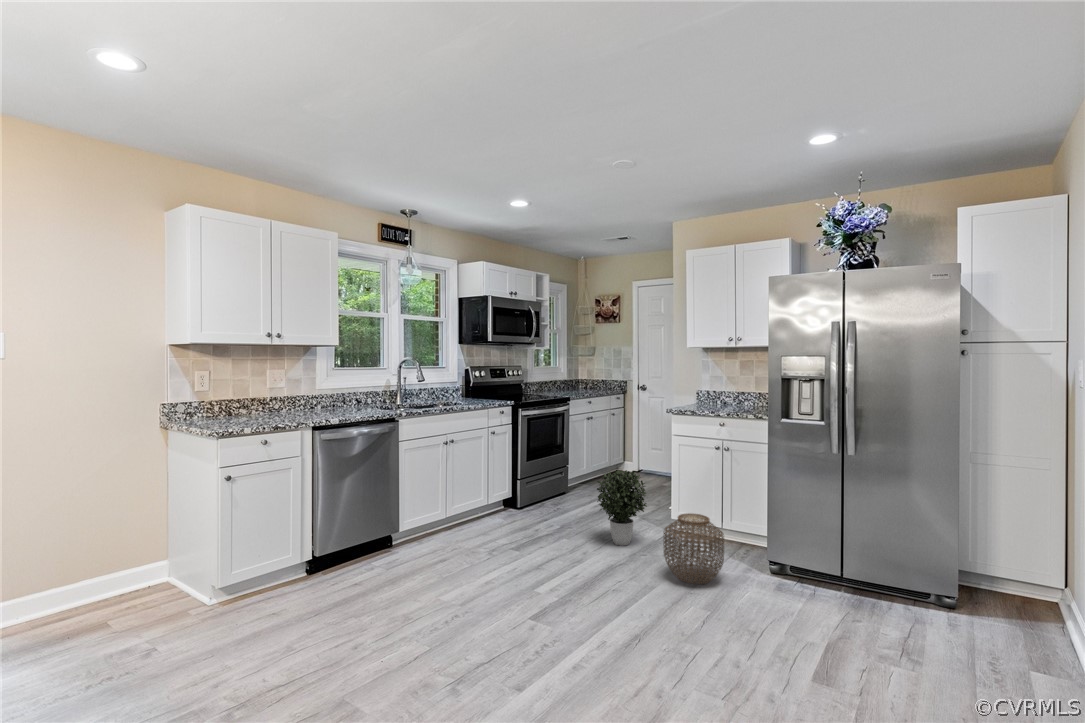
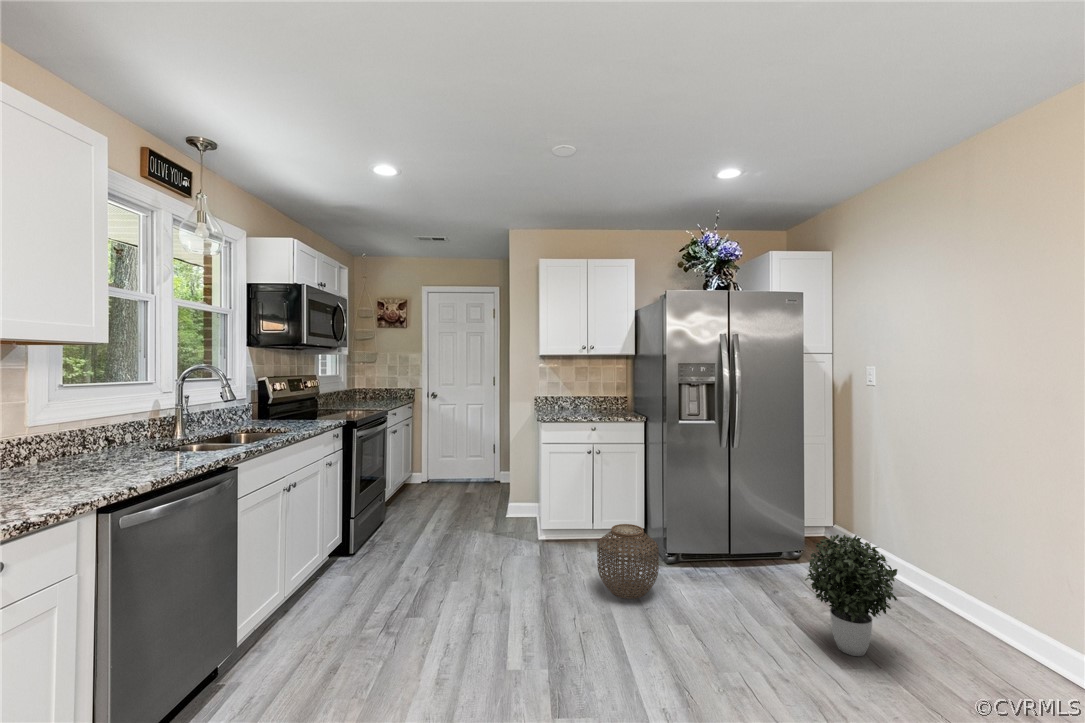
potted plant: present [597,470,647,546] -> present [805,535,898,656]

